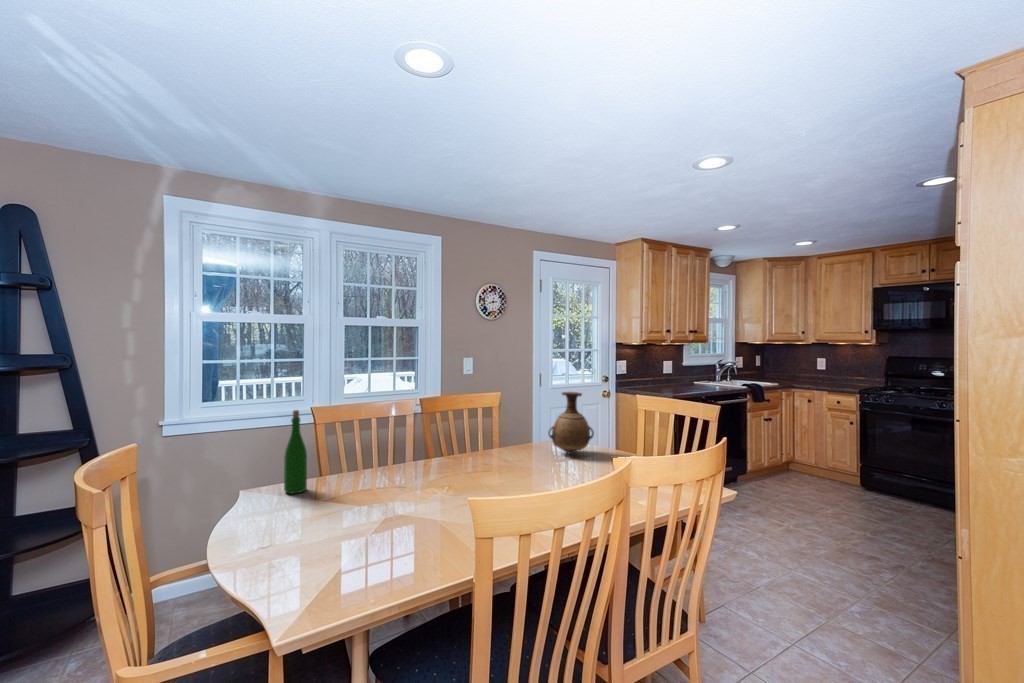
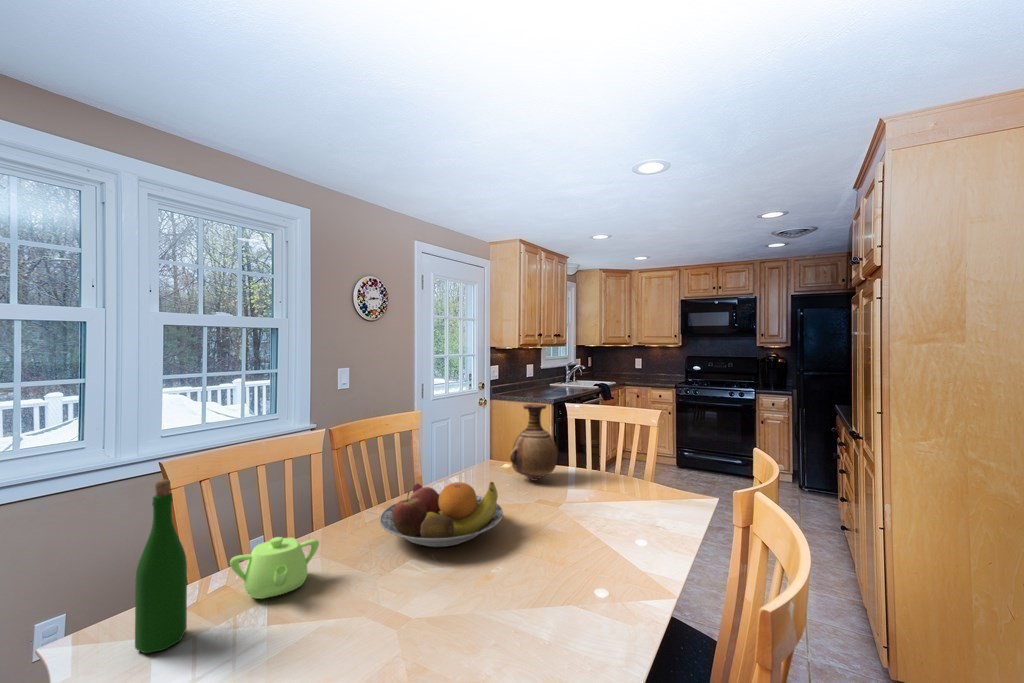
fruit bowl: none [423,439,508,480] -> present [380,482,503,547]
teapot: none [332,453,380,485] -> present [230,537,319,599]

